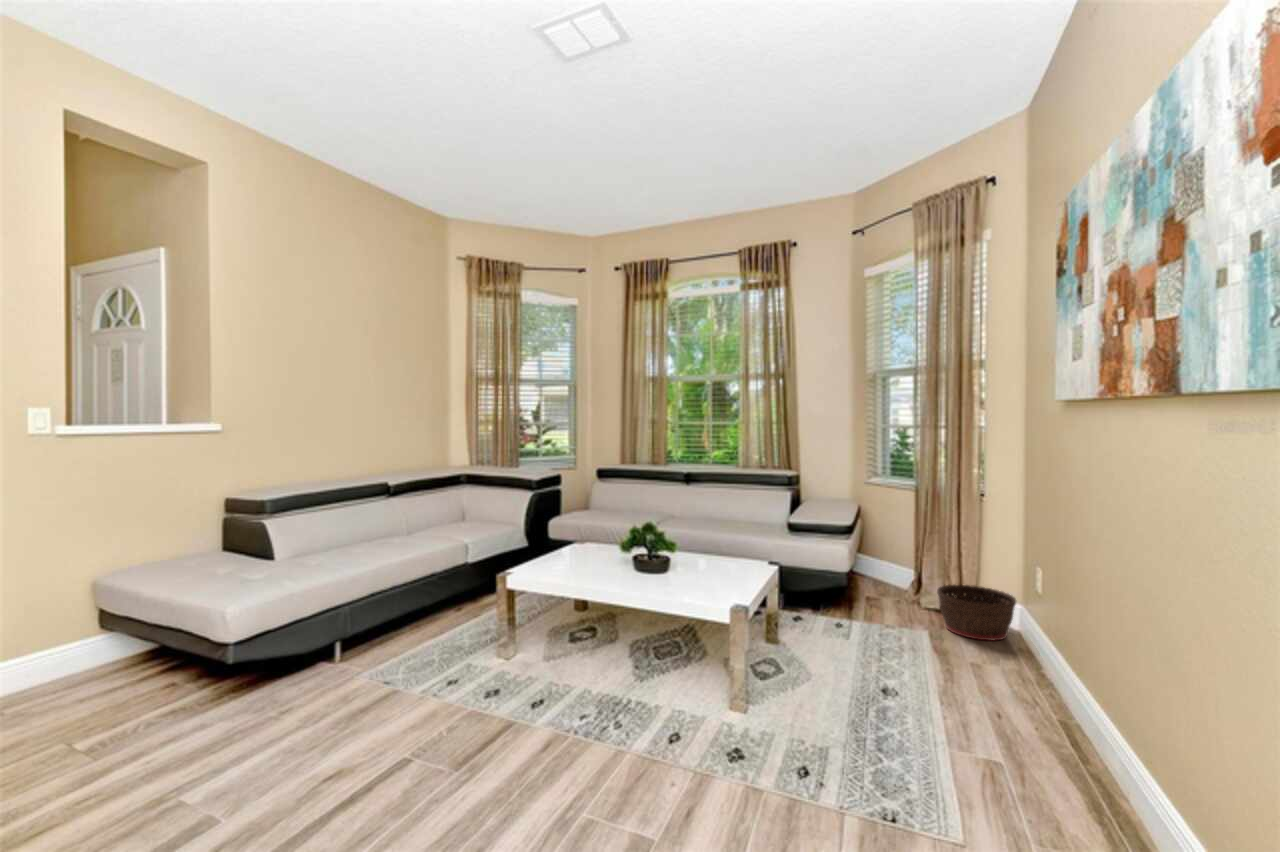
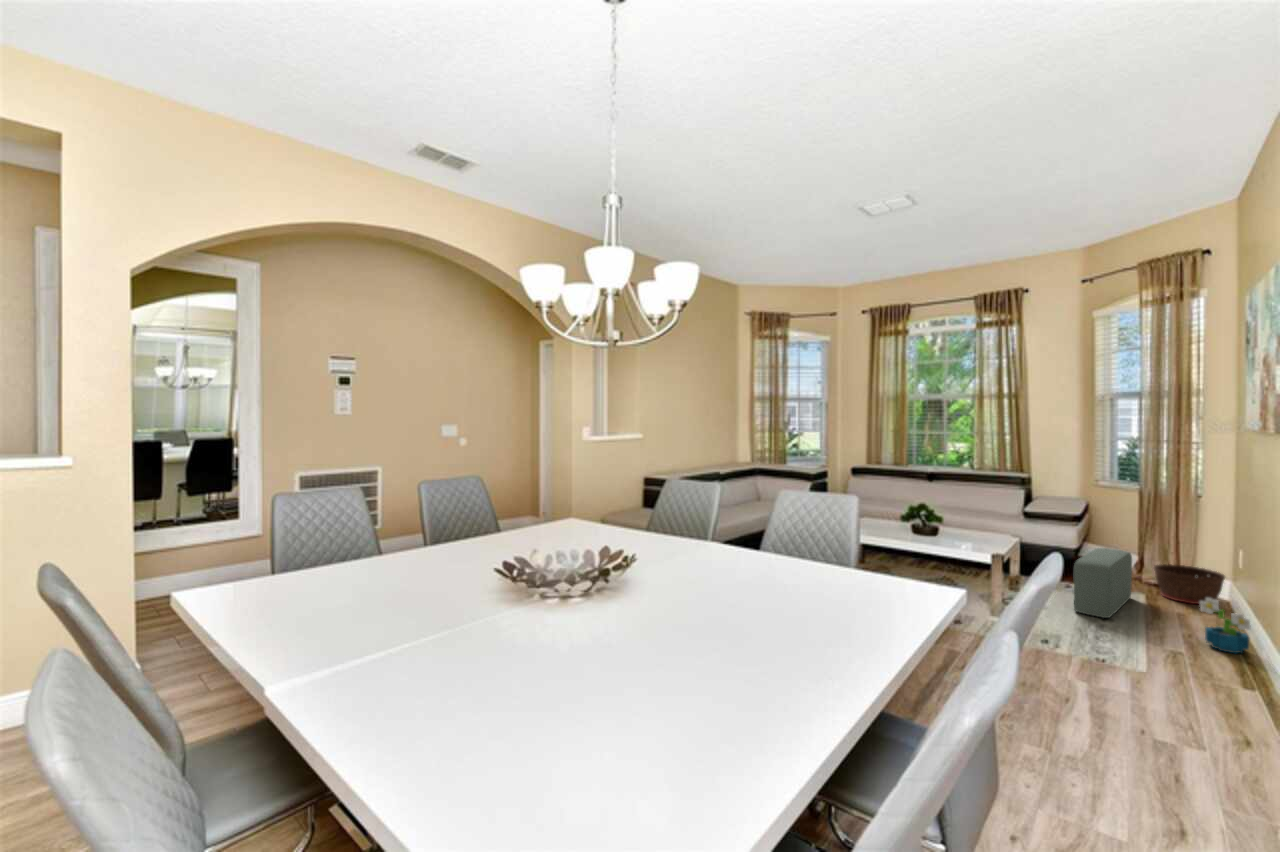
pouf: none [849,571,916,686] -> present [1074,548,1132,618]
decorative plant: none [1013,653,1082,741] -> present [1200,598,1250,654]

